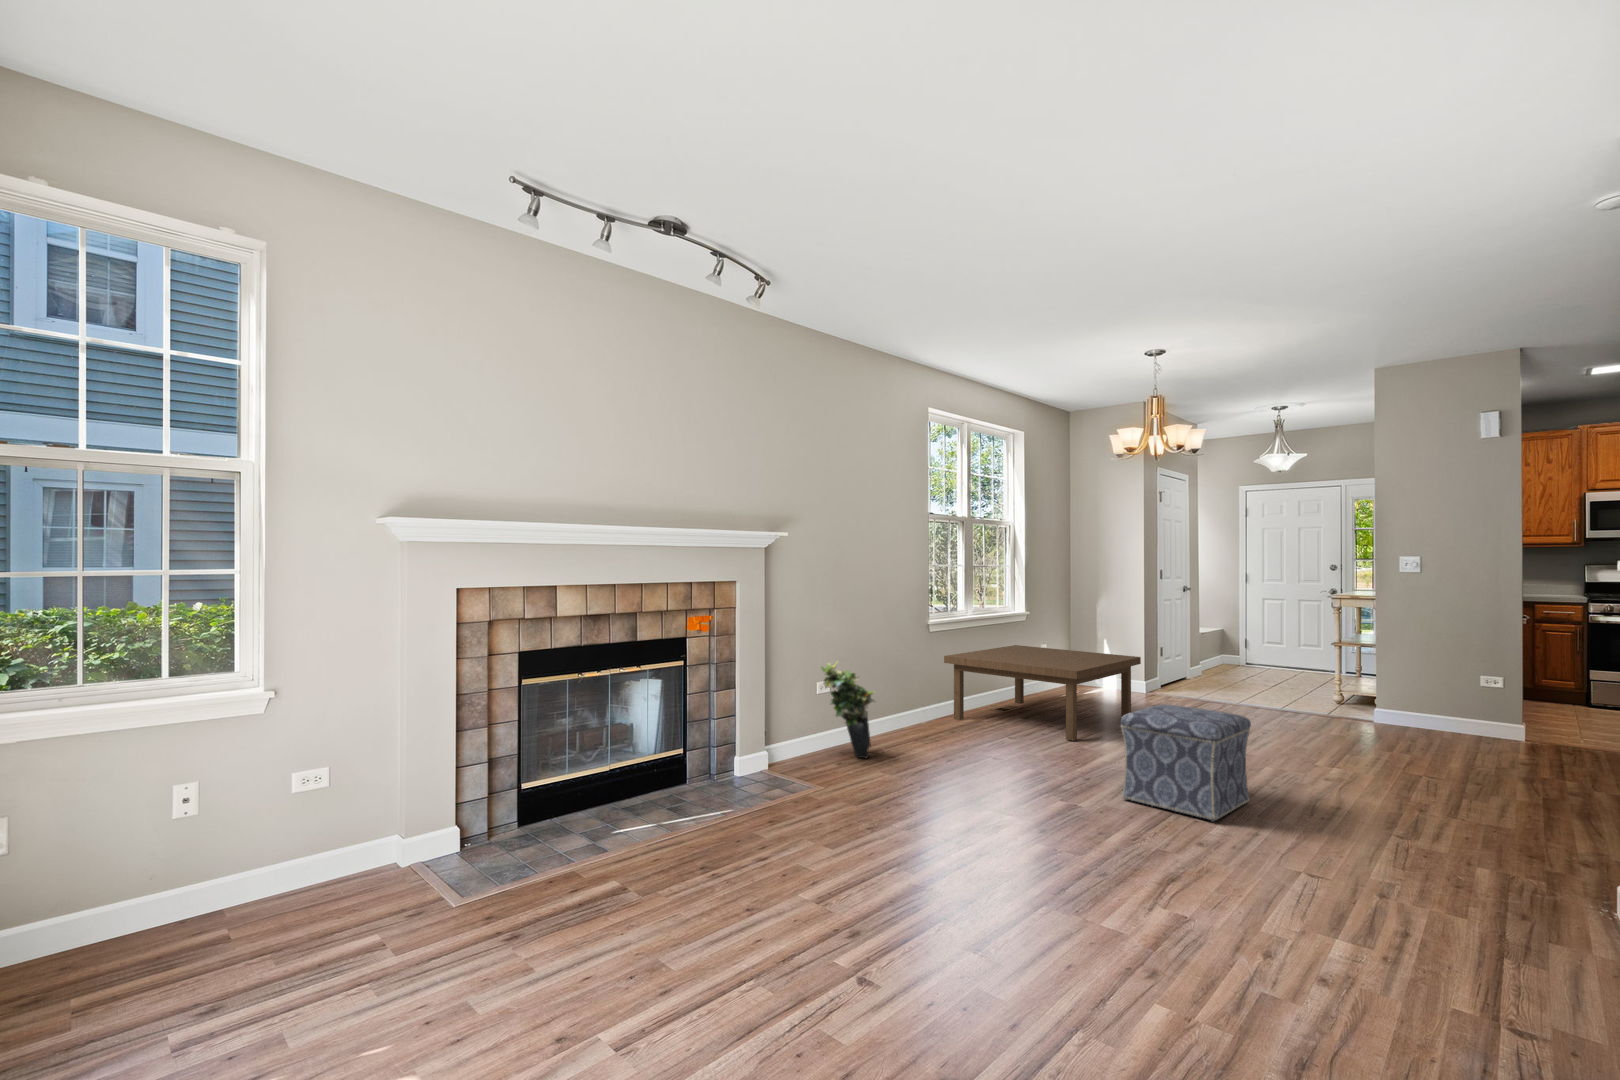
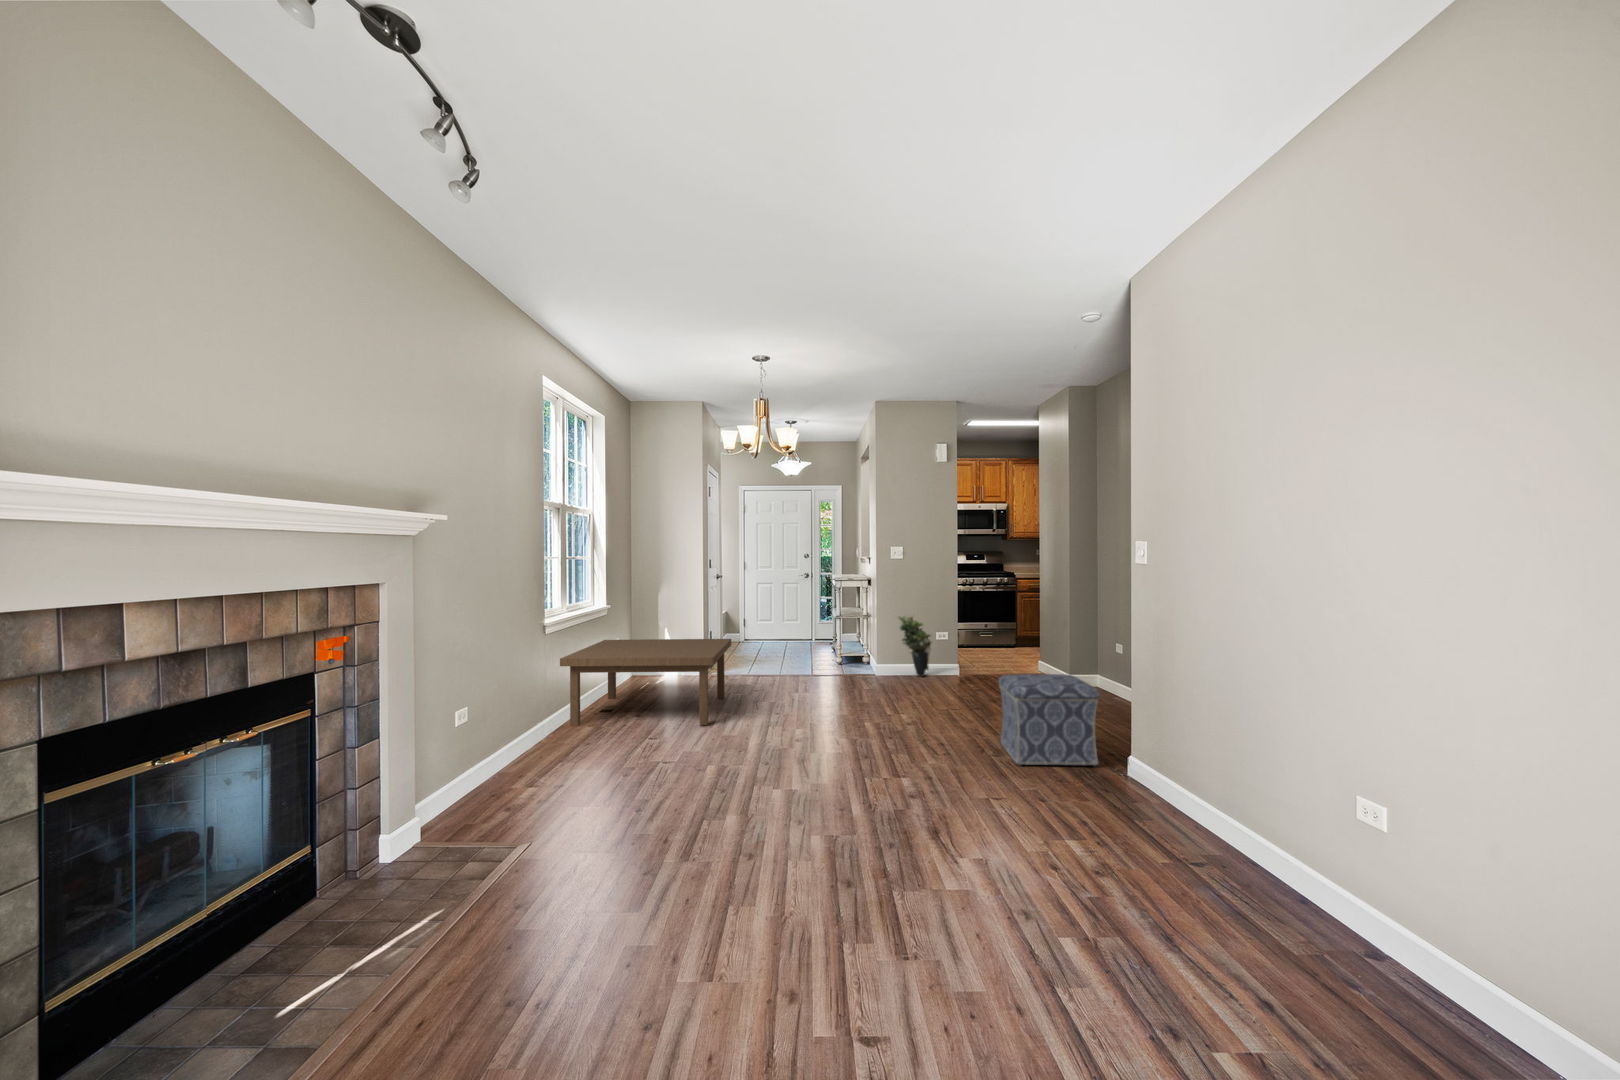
potted plant: present [820,663,875,758] -> present [899,616,931,677]
ottoman: present [1120,704,1251,822] -> present [999,674,1100,766]

